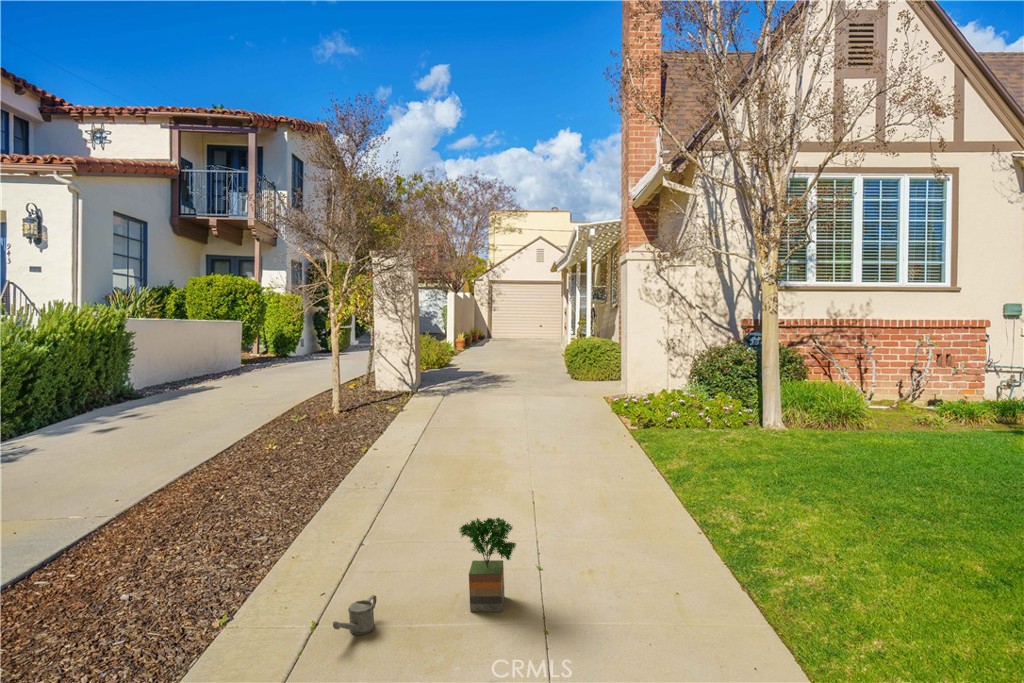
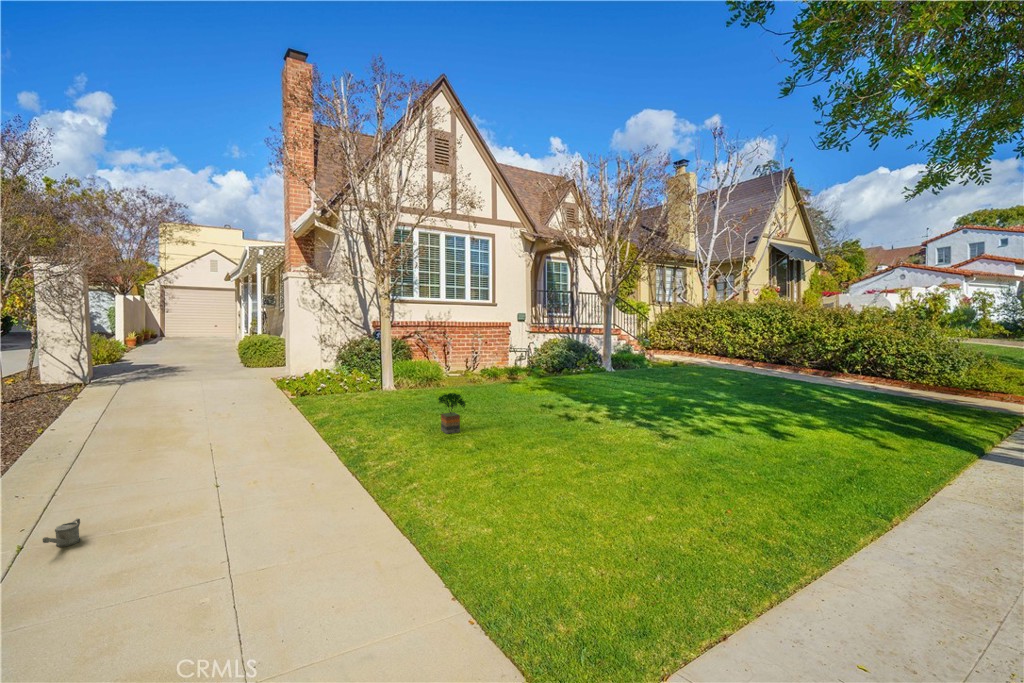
potted tree: present [459,518,516,612] -> present [438,393,466,434]

